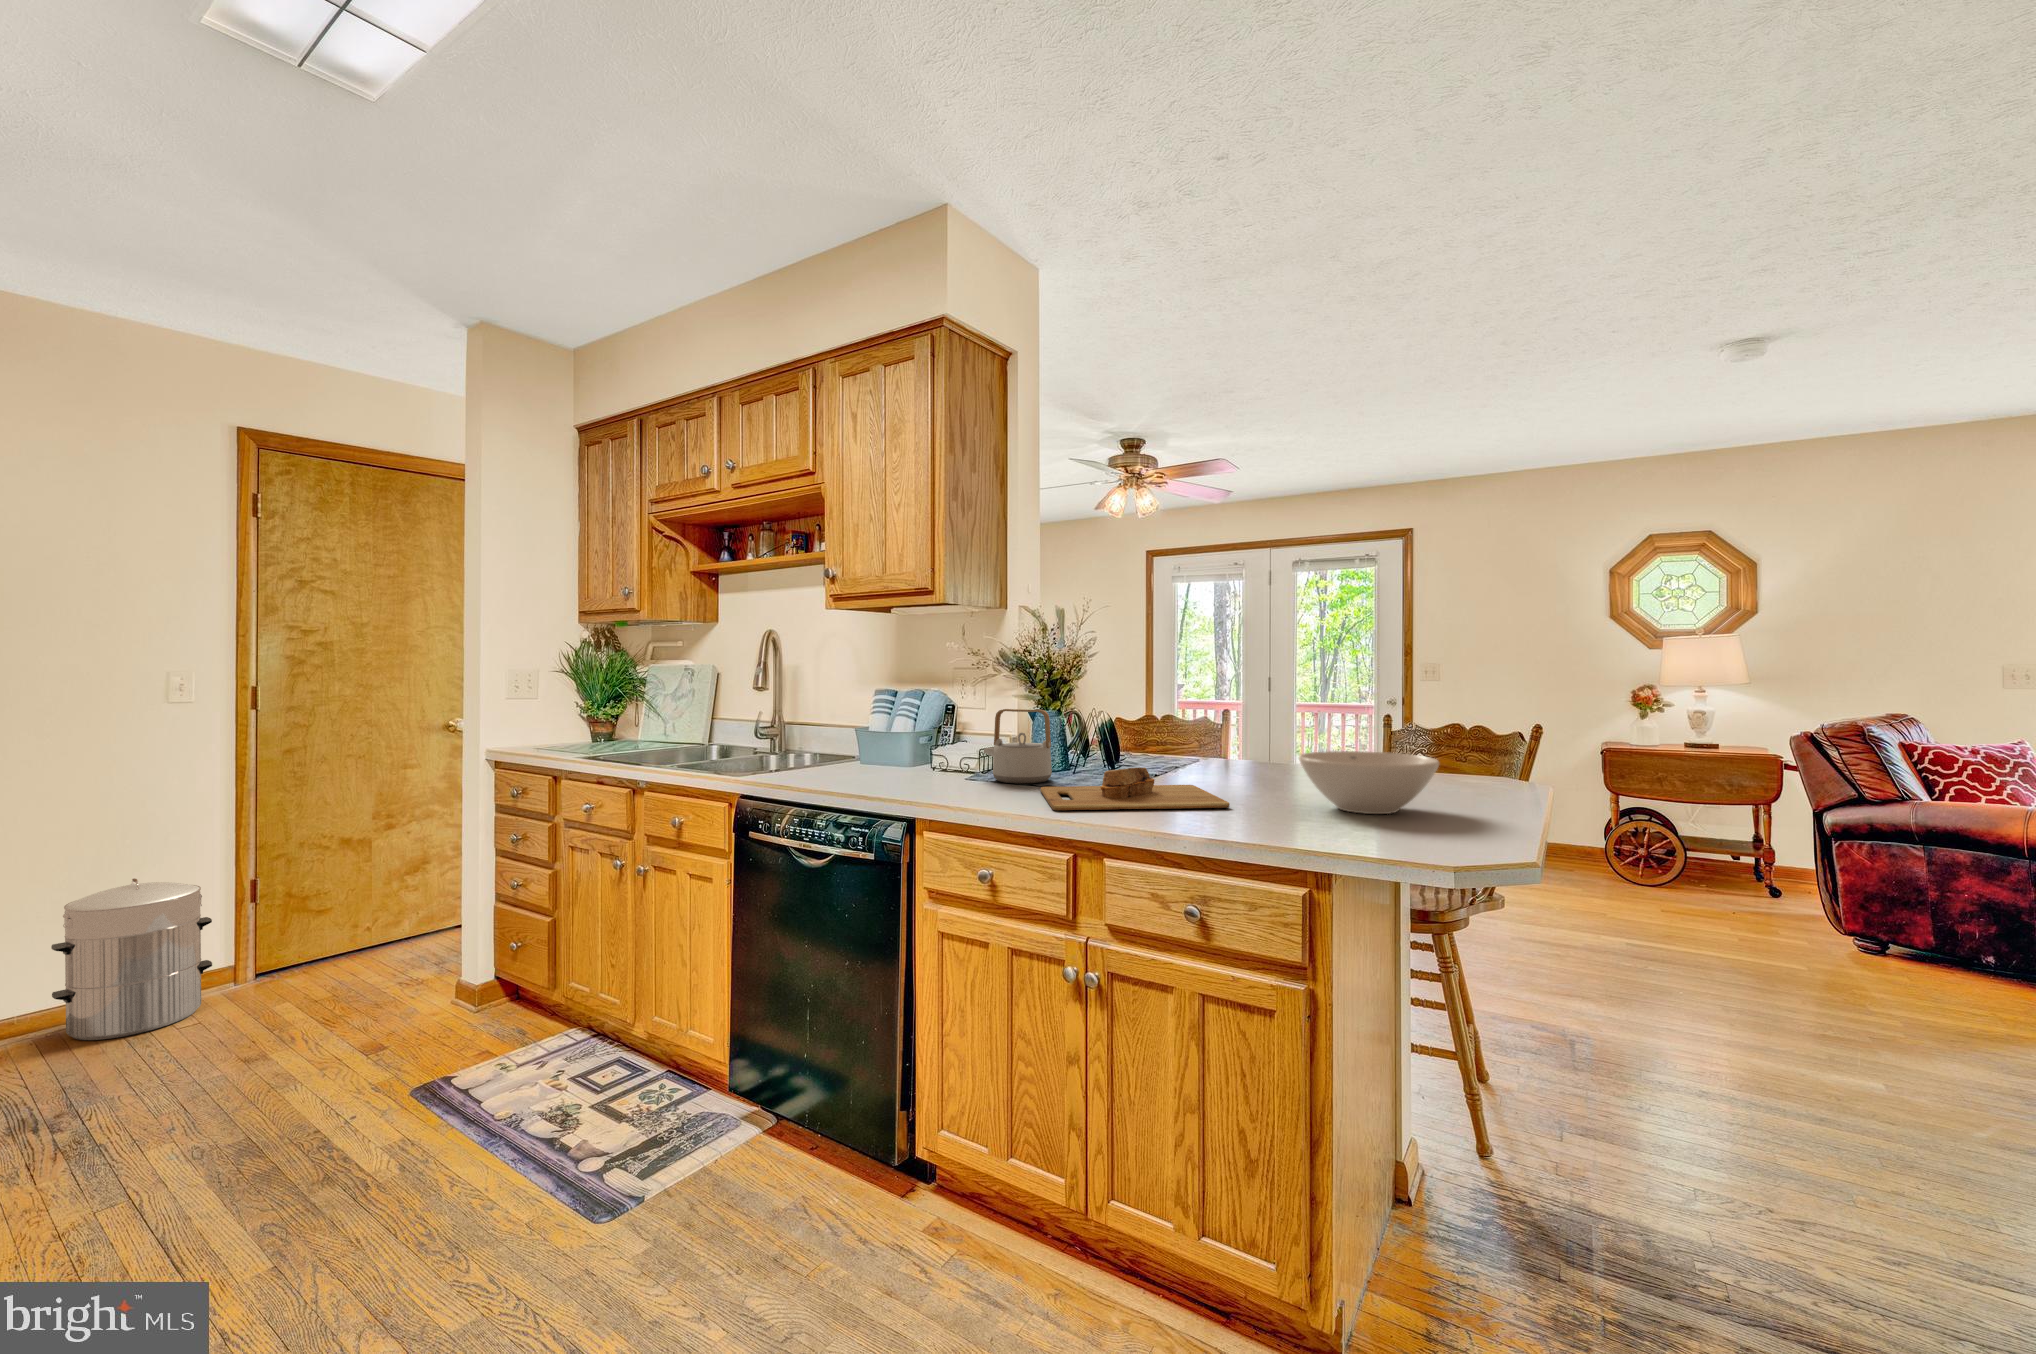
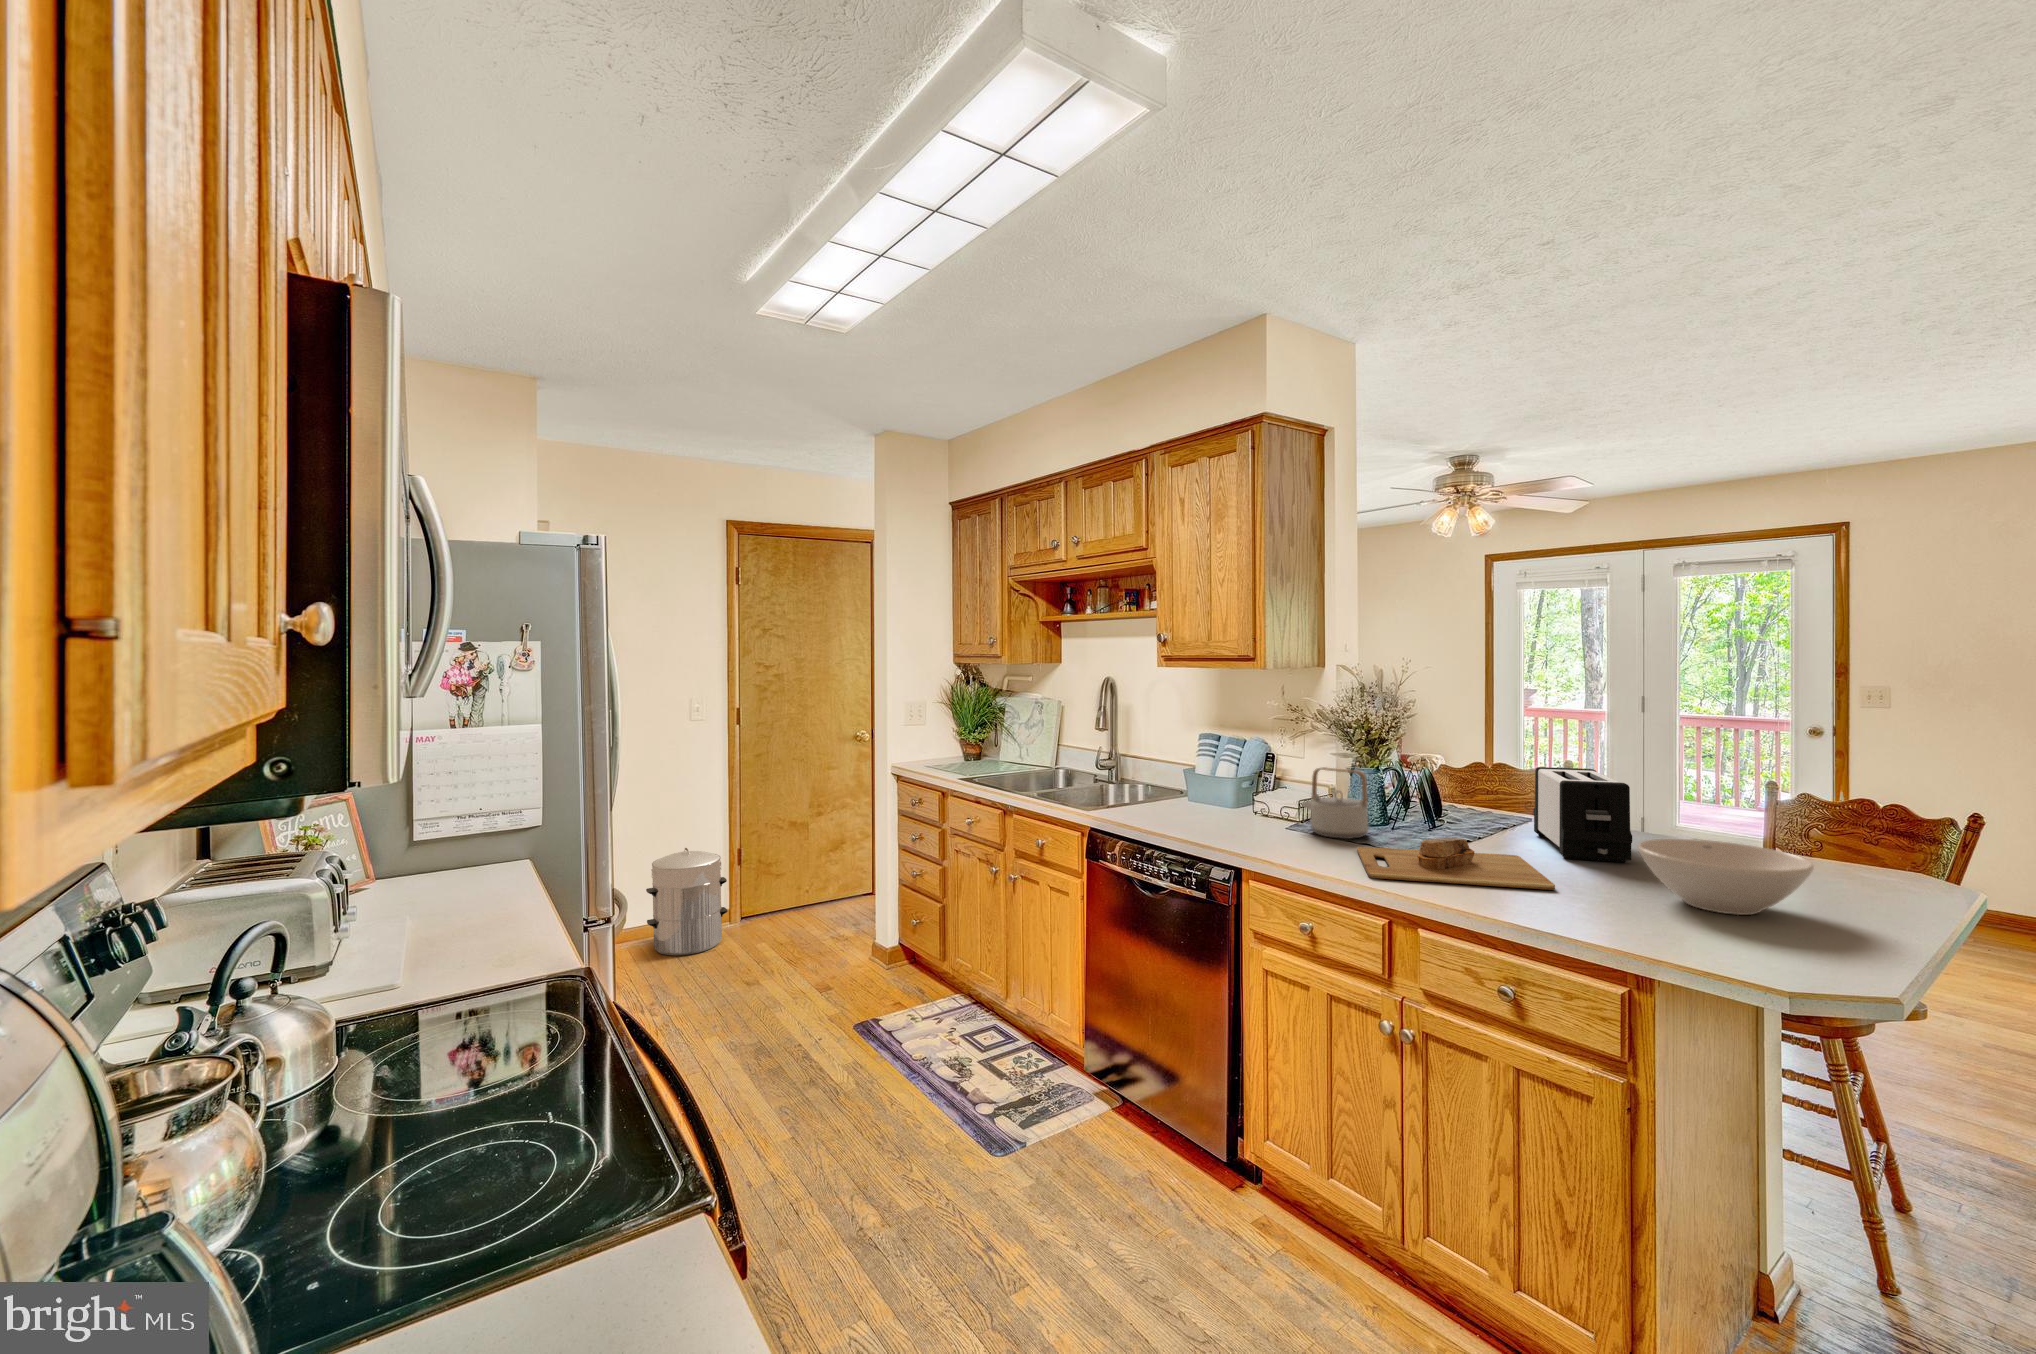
toaster: none [1202,704,1289,786] -> present [1533,767,1632,862]

